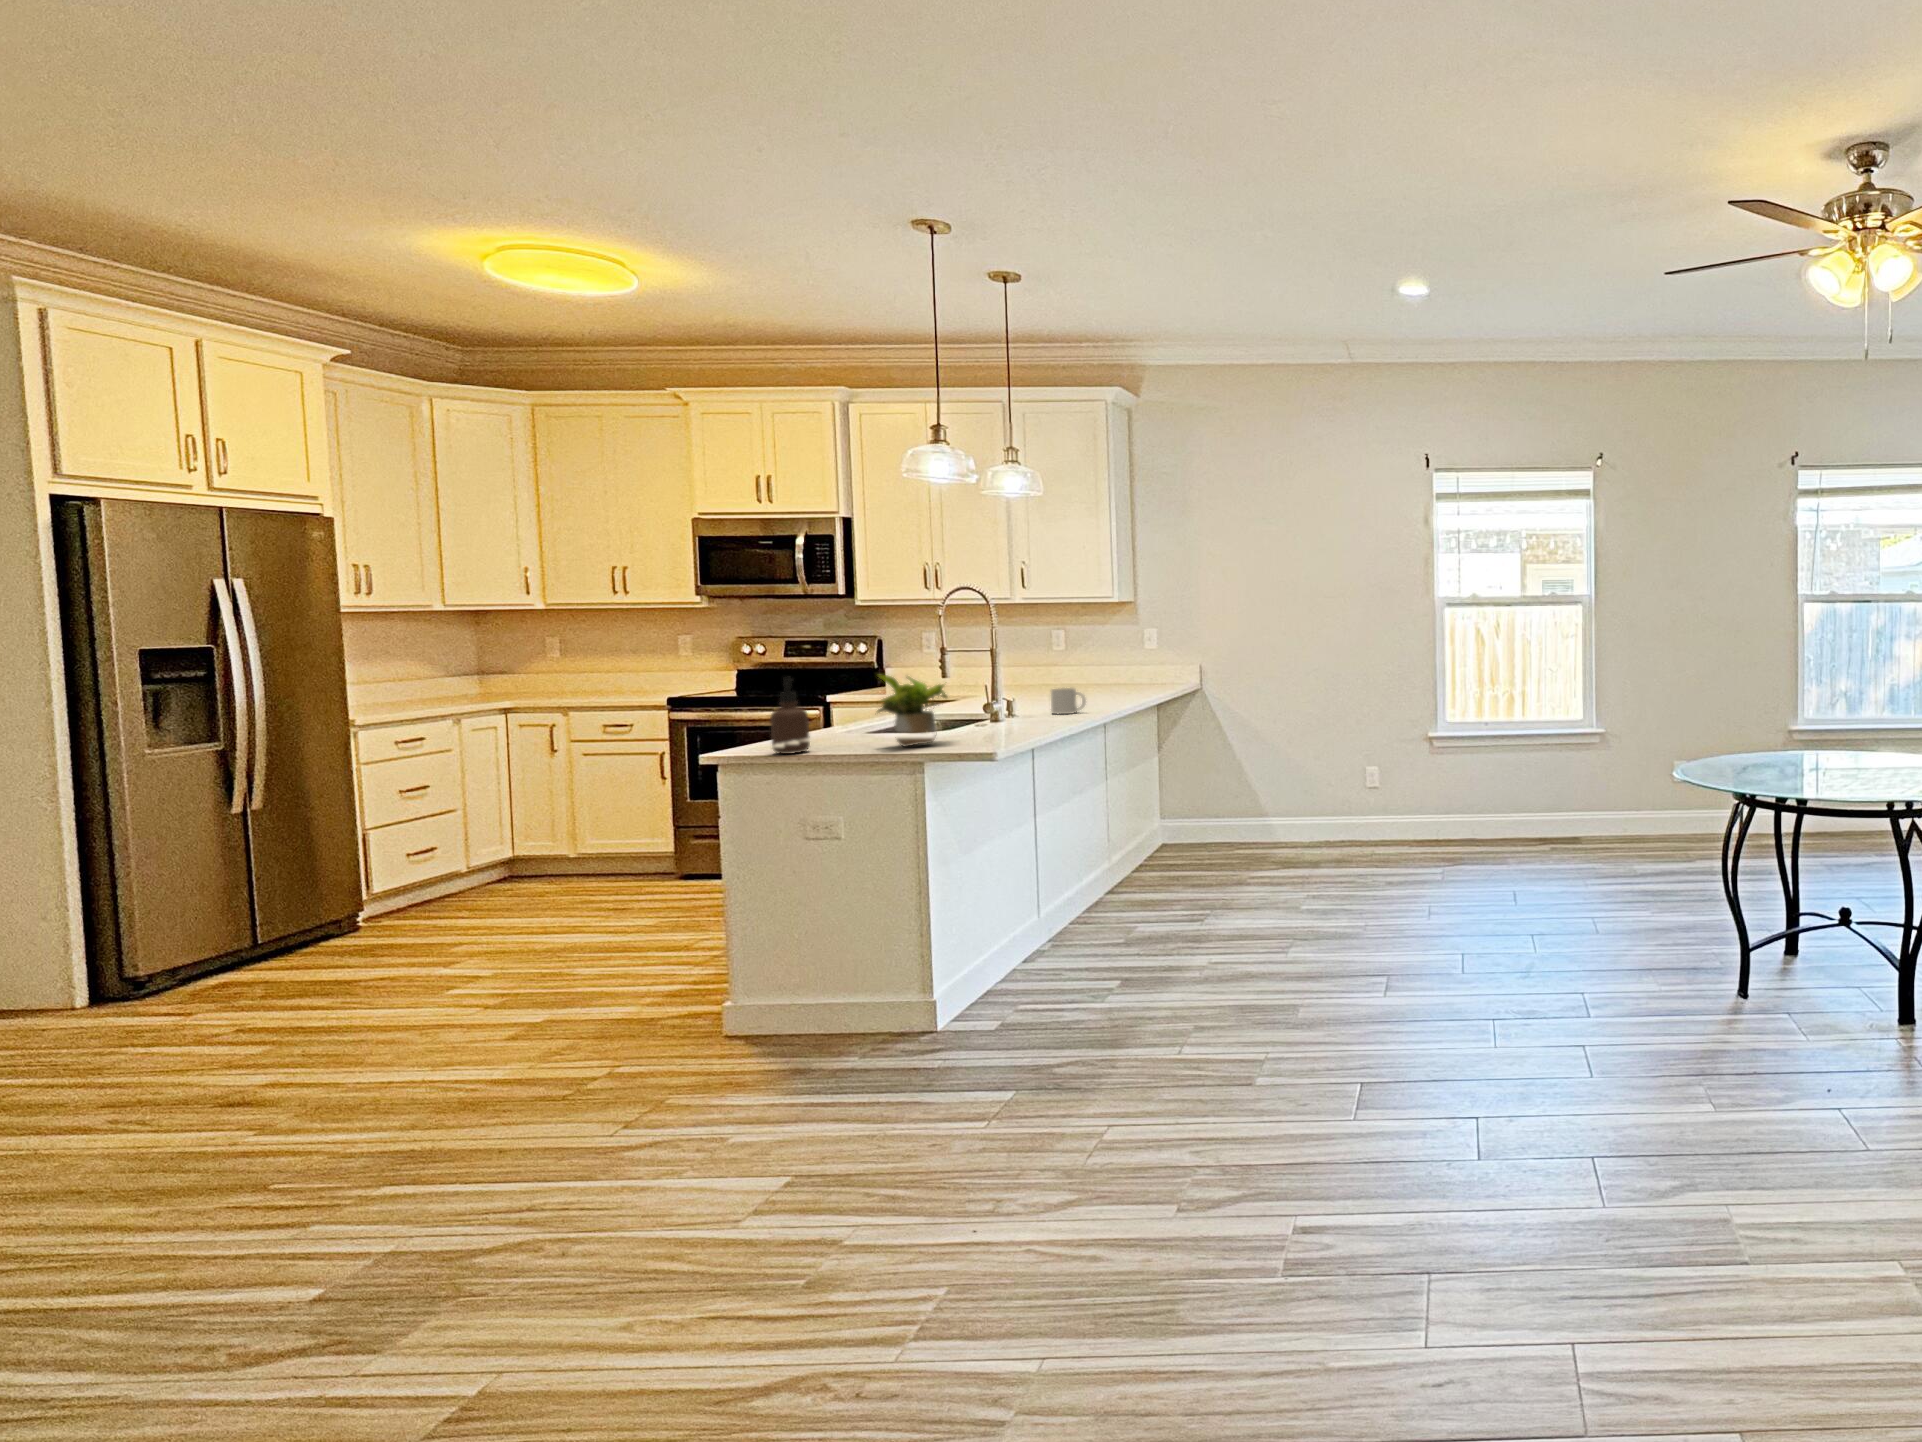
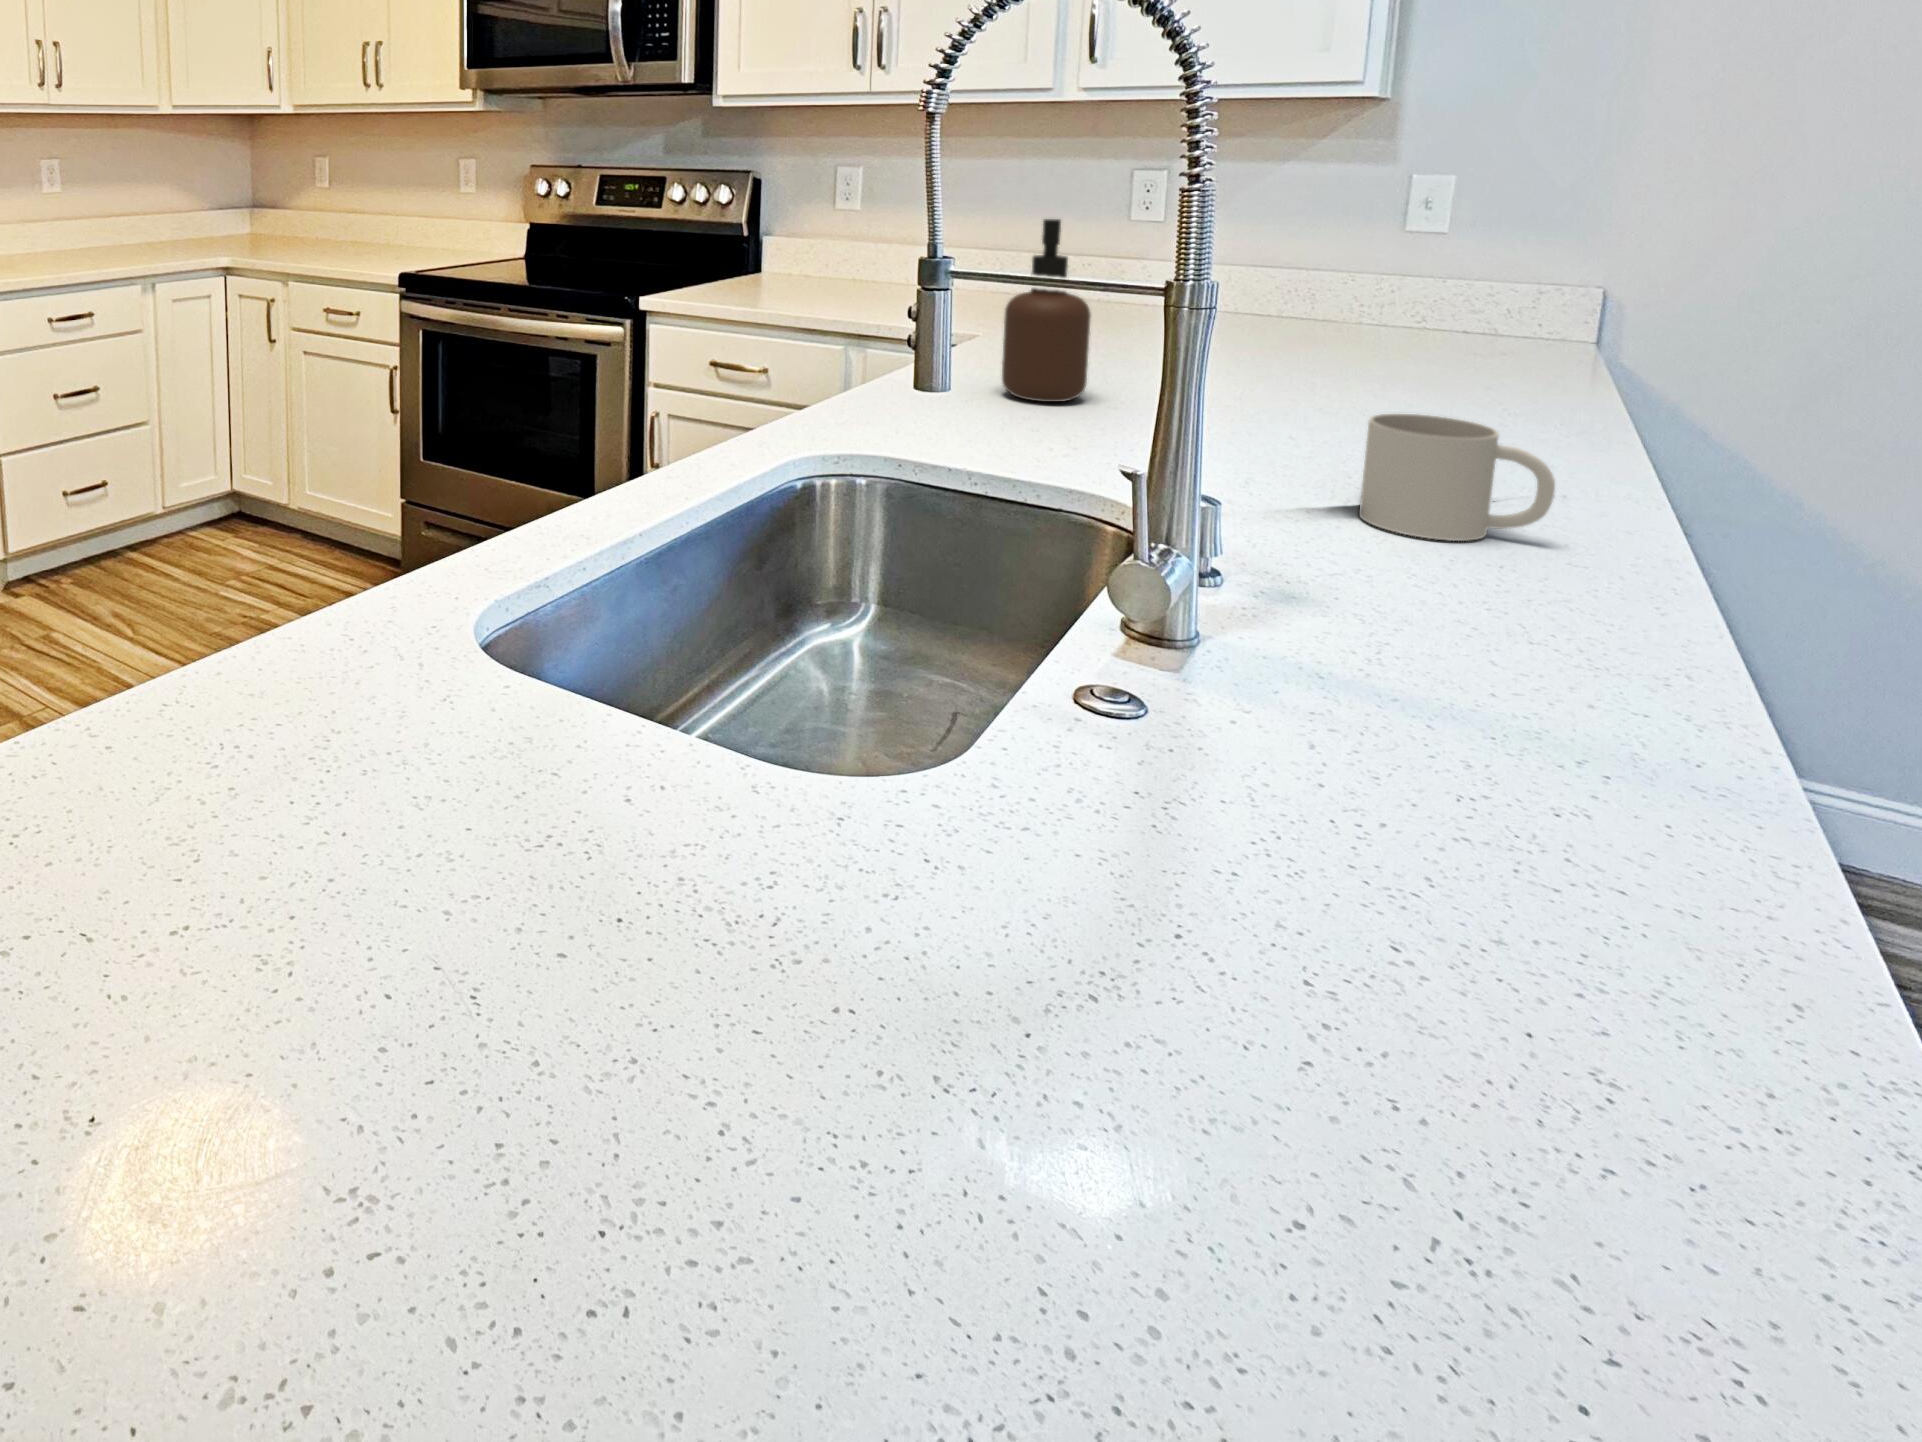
potted plant: present [878,675,947,746] -> none [613,468,1152,1076]
soap dispenser: present [770,677,810,754] -> present [1002,219,1091,402]

